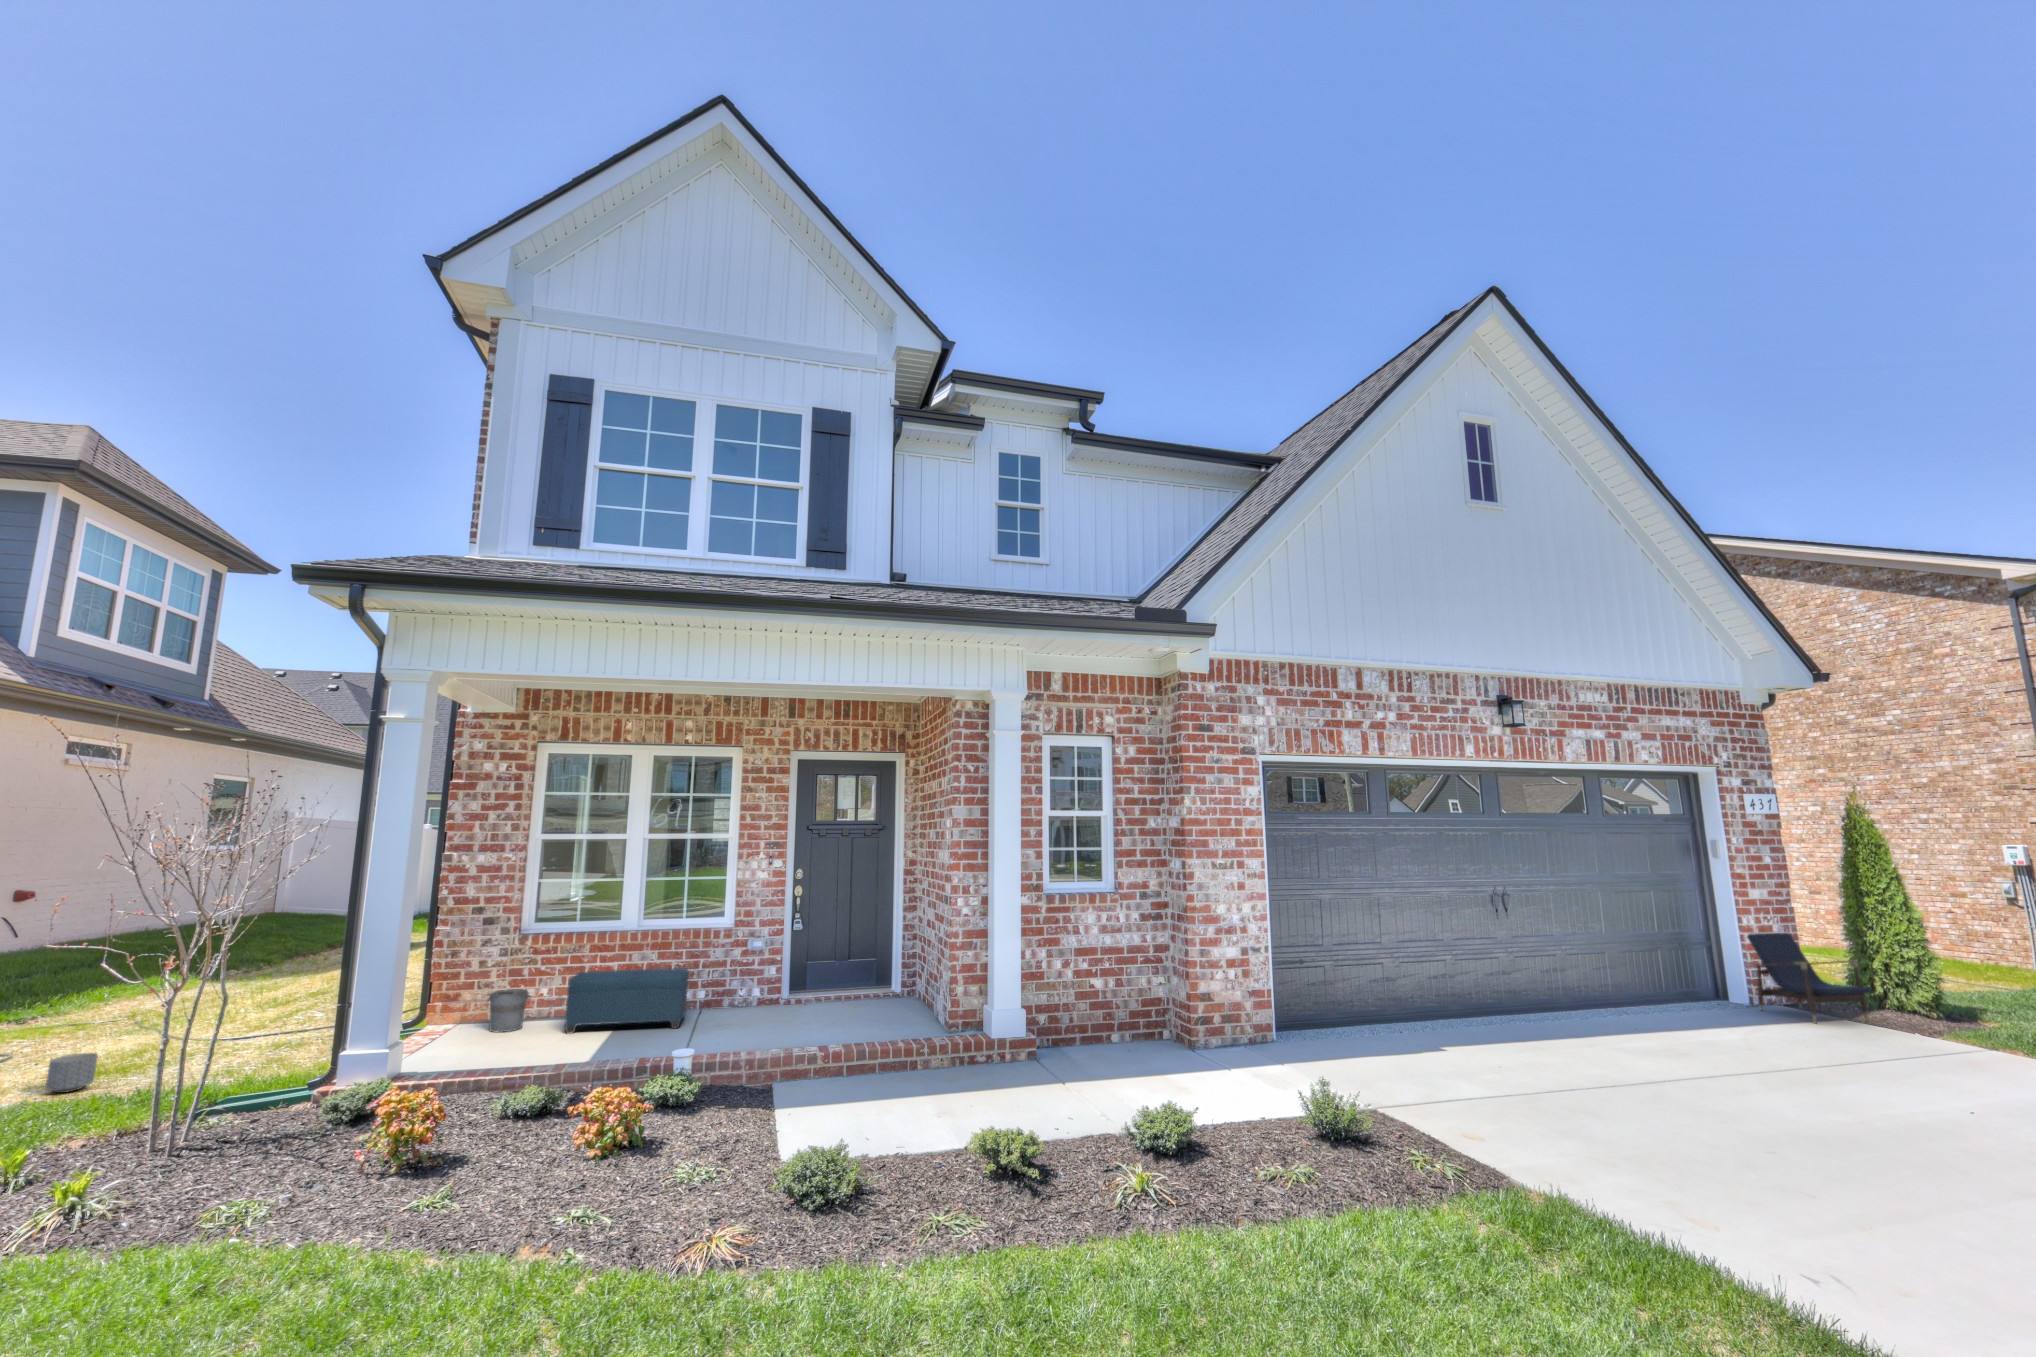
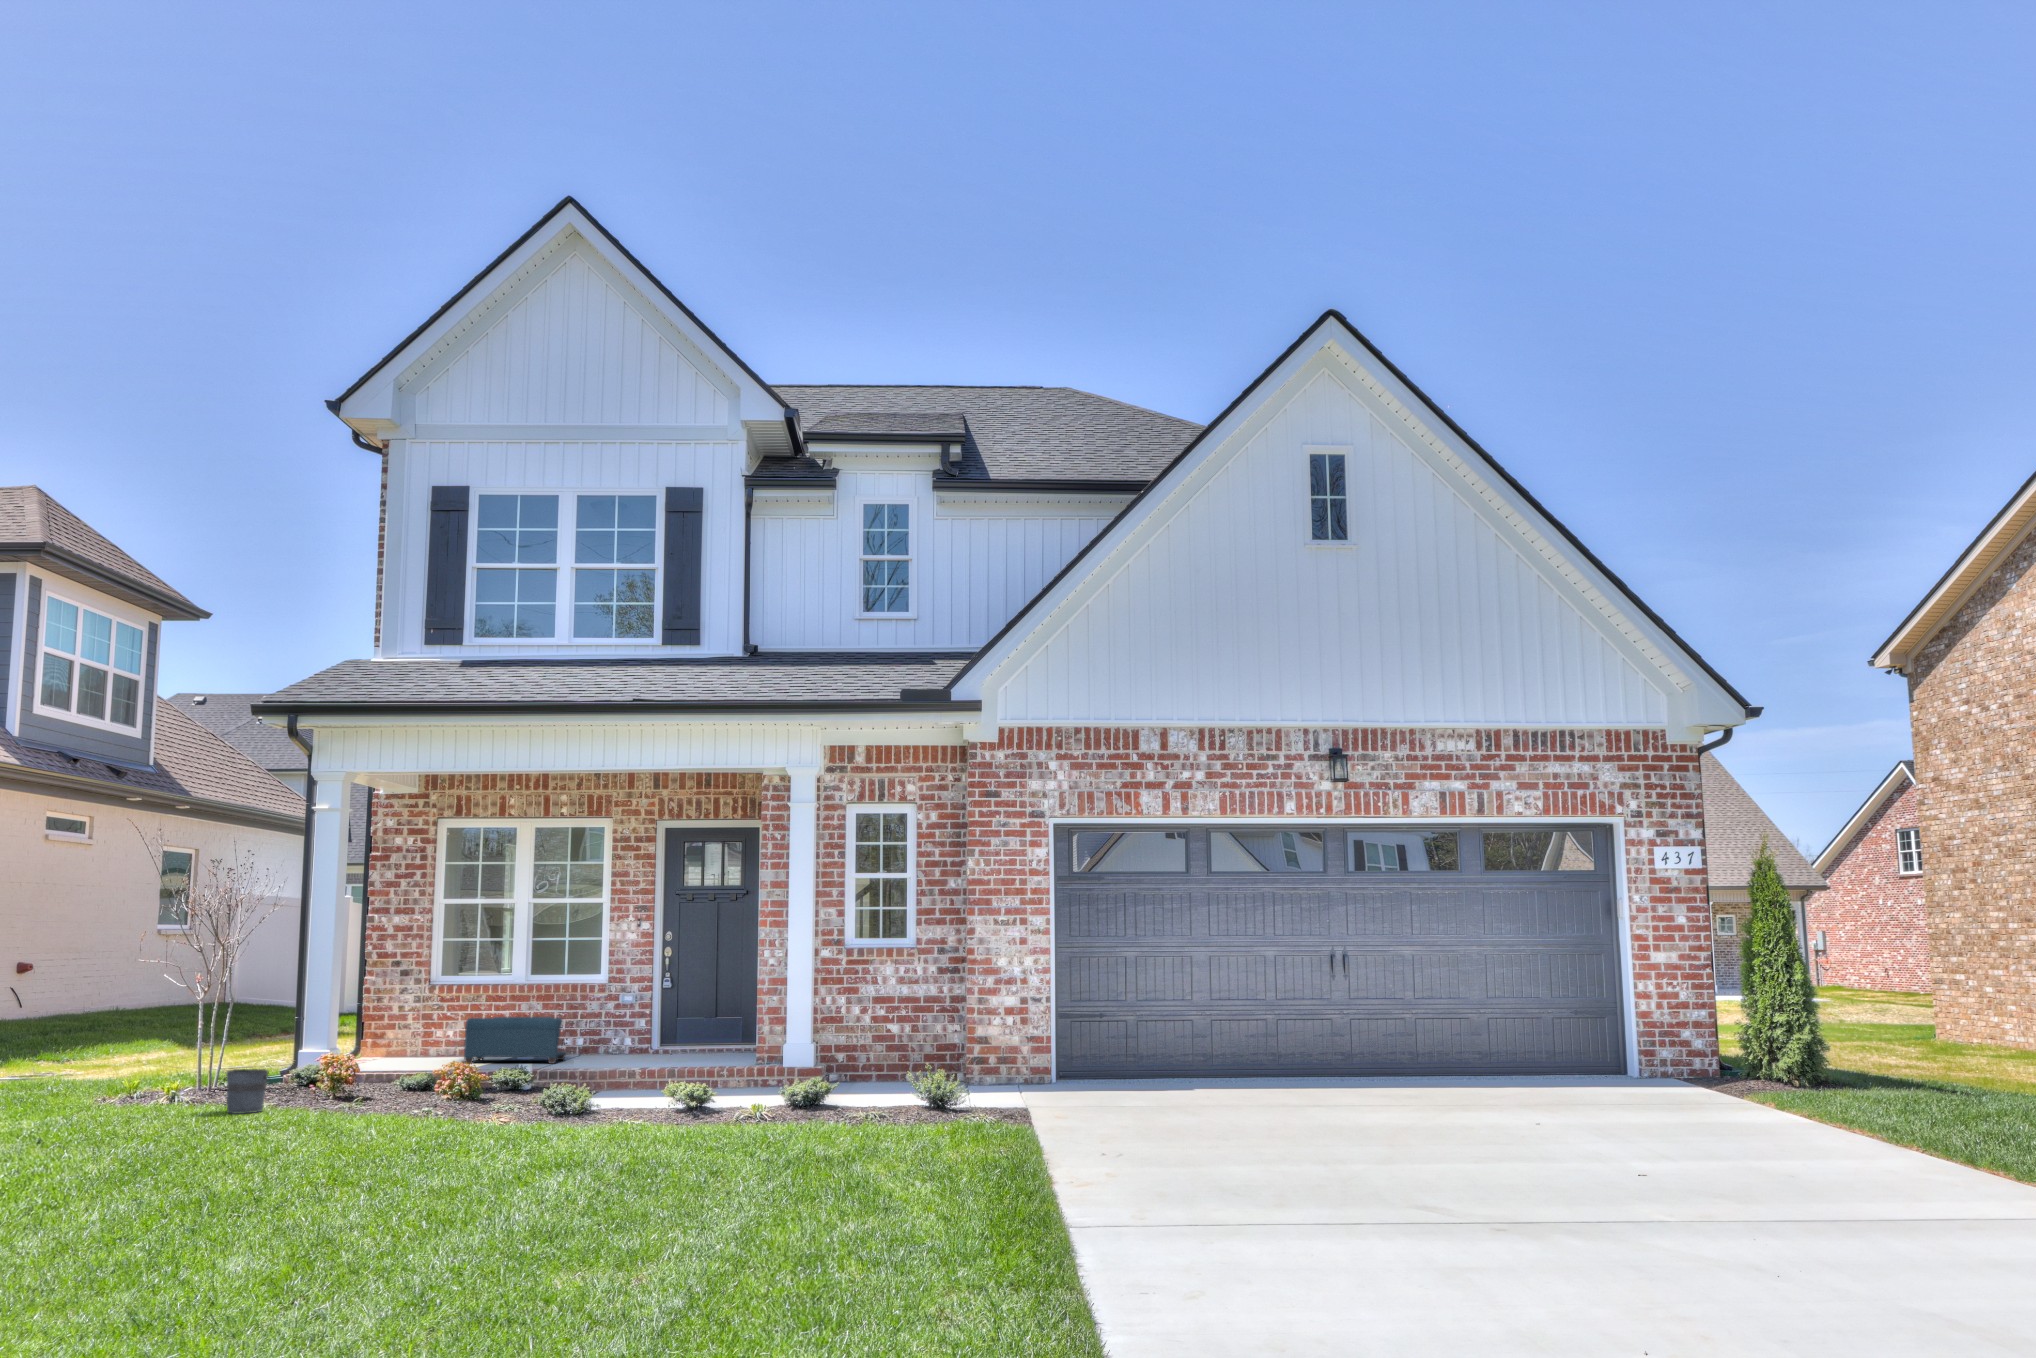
lounge chair: present [1747,933,1872,1024] -> none [1644,1000,1737,1090]
bucket: present [488,989,529,1033] -> present [224,1069,269,1114]
planter: present [45,1053,98,1093] -> none [116,1059,145,1084]

